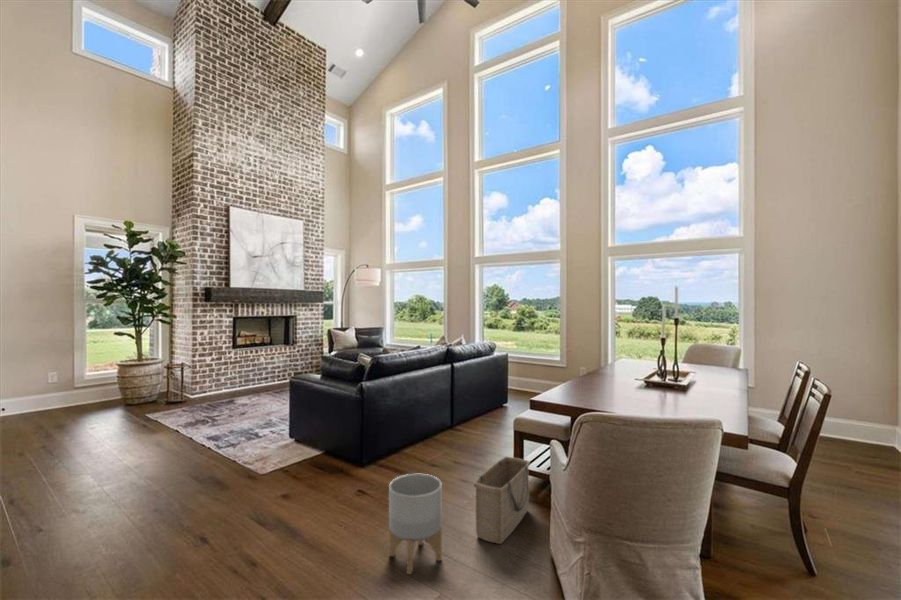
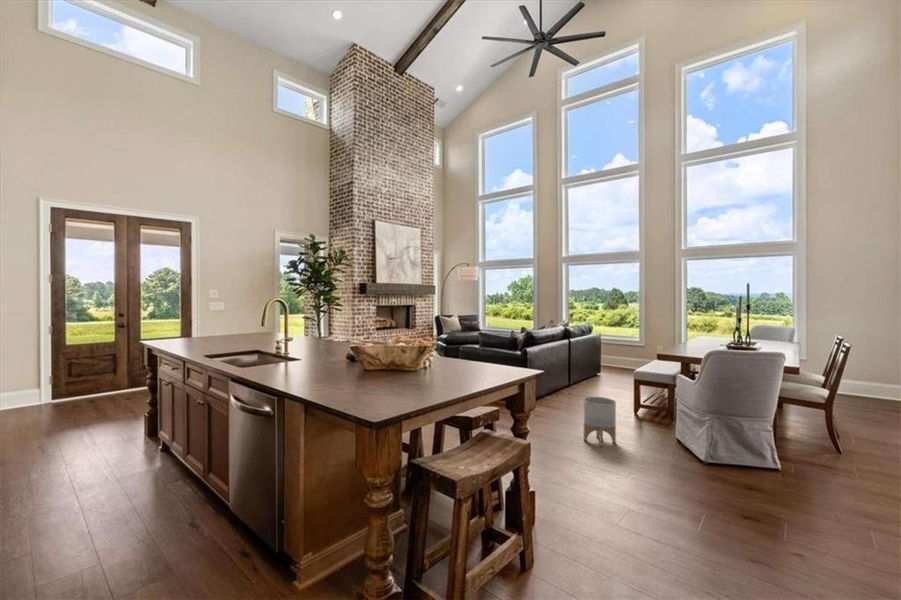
basket: present [473,457,530,544] -> none [627,393,655,438]

